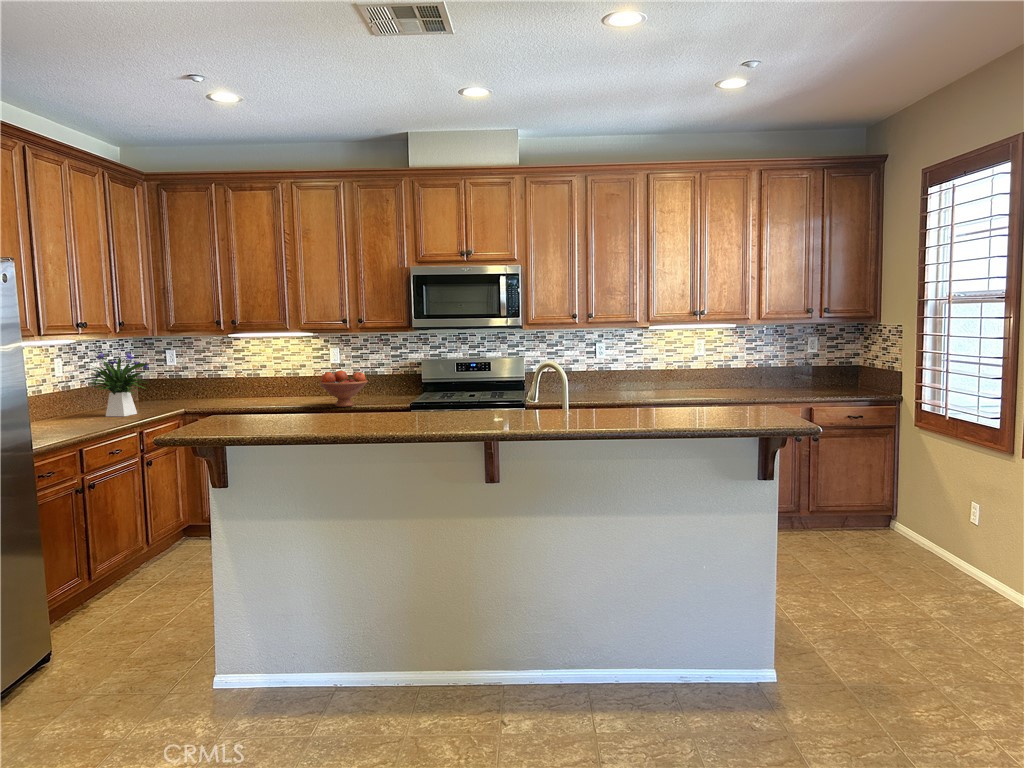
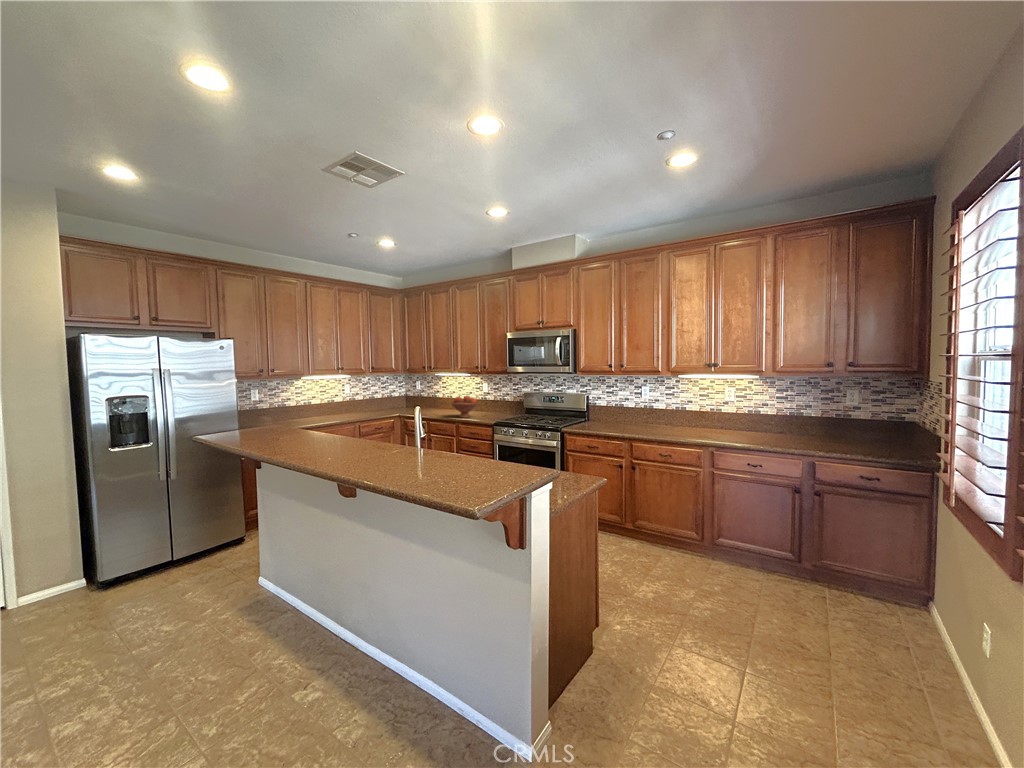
flower arrangement: present [89,350,149,416] -> none [351,378,386,413]

